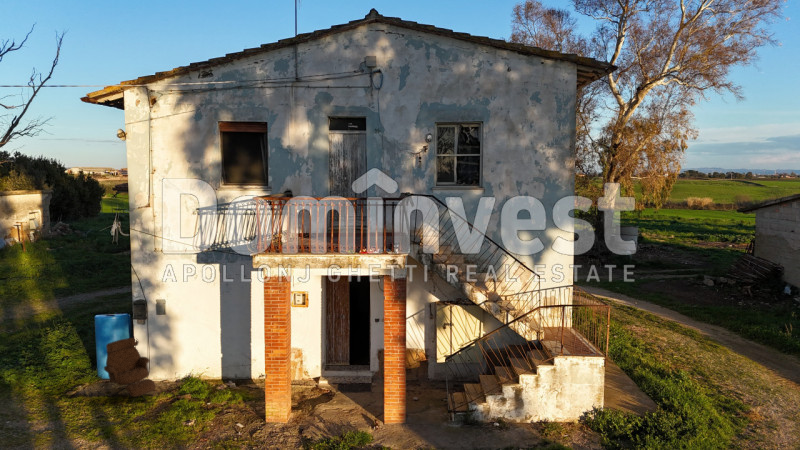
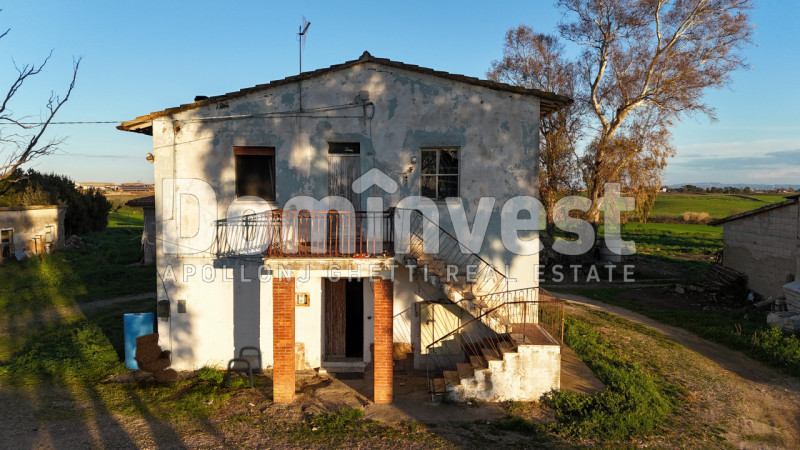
bench: none [212,353,255,403] -> present [227,346,263,387]

